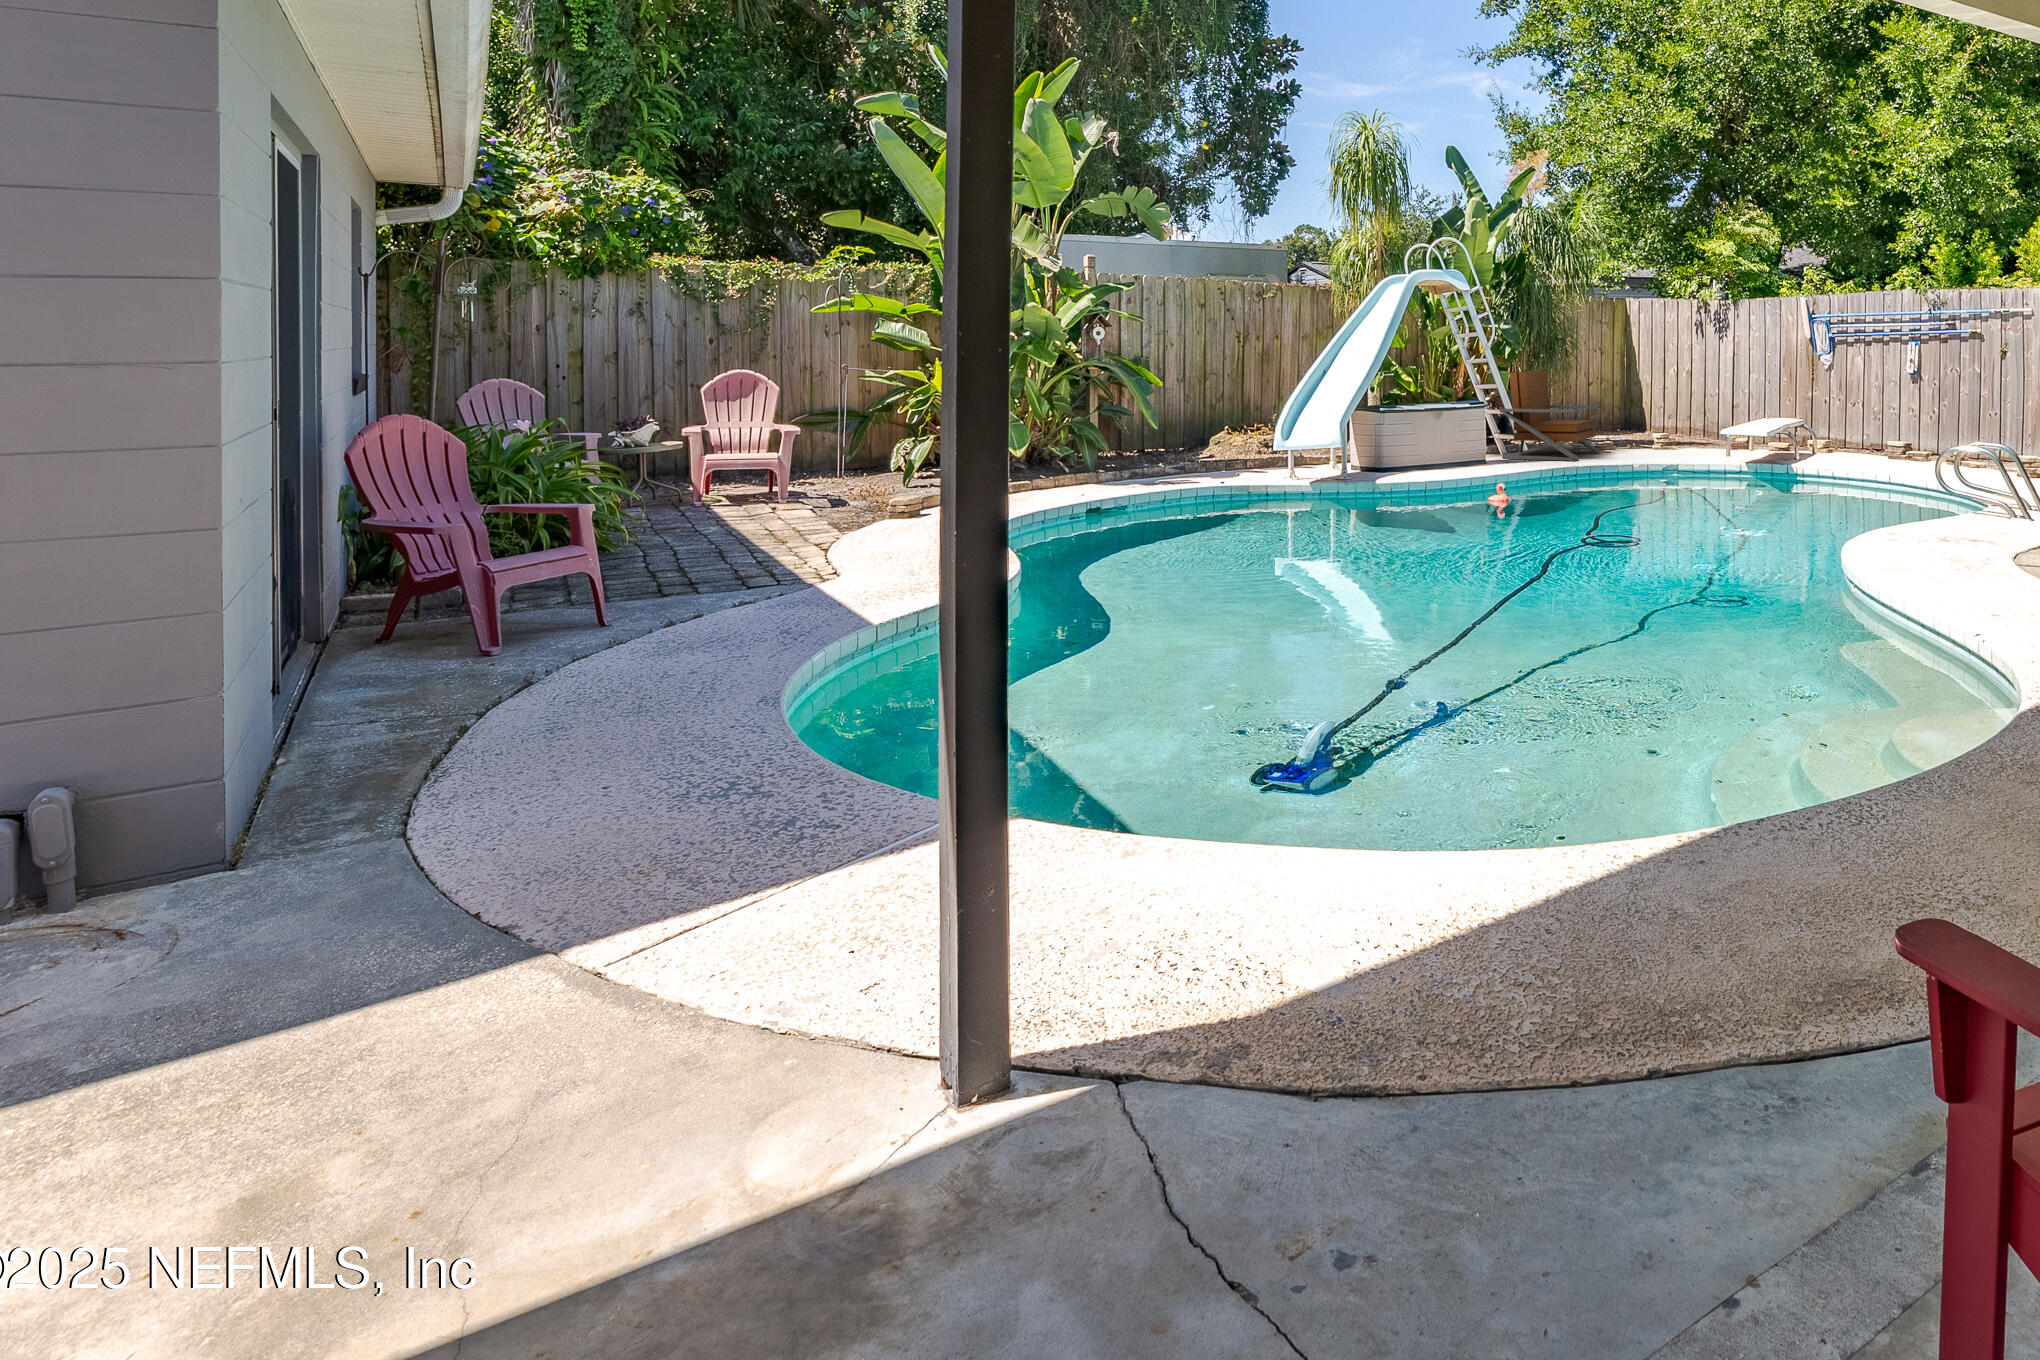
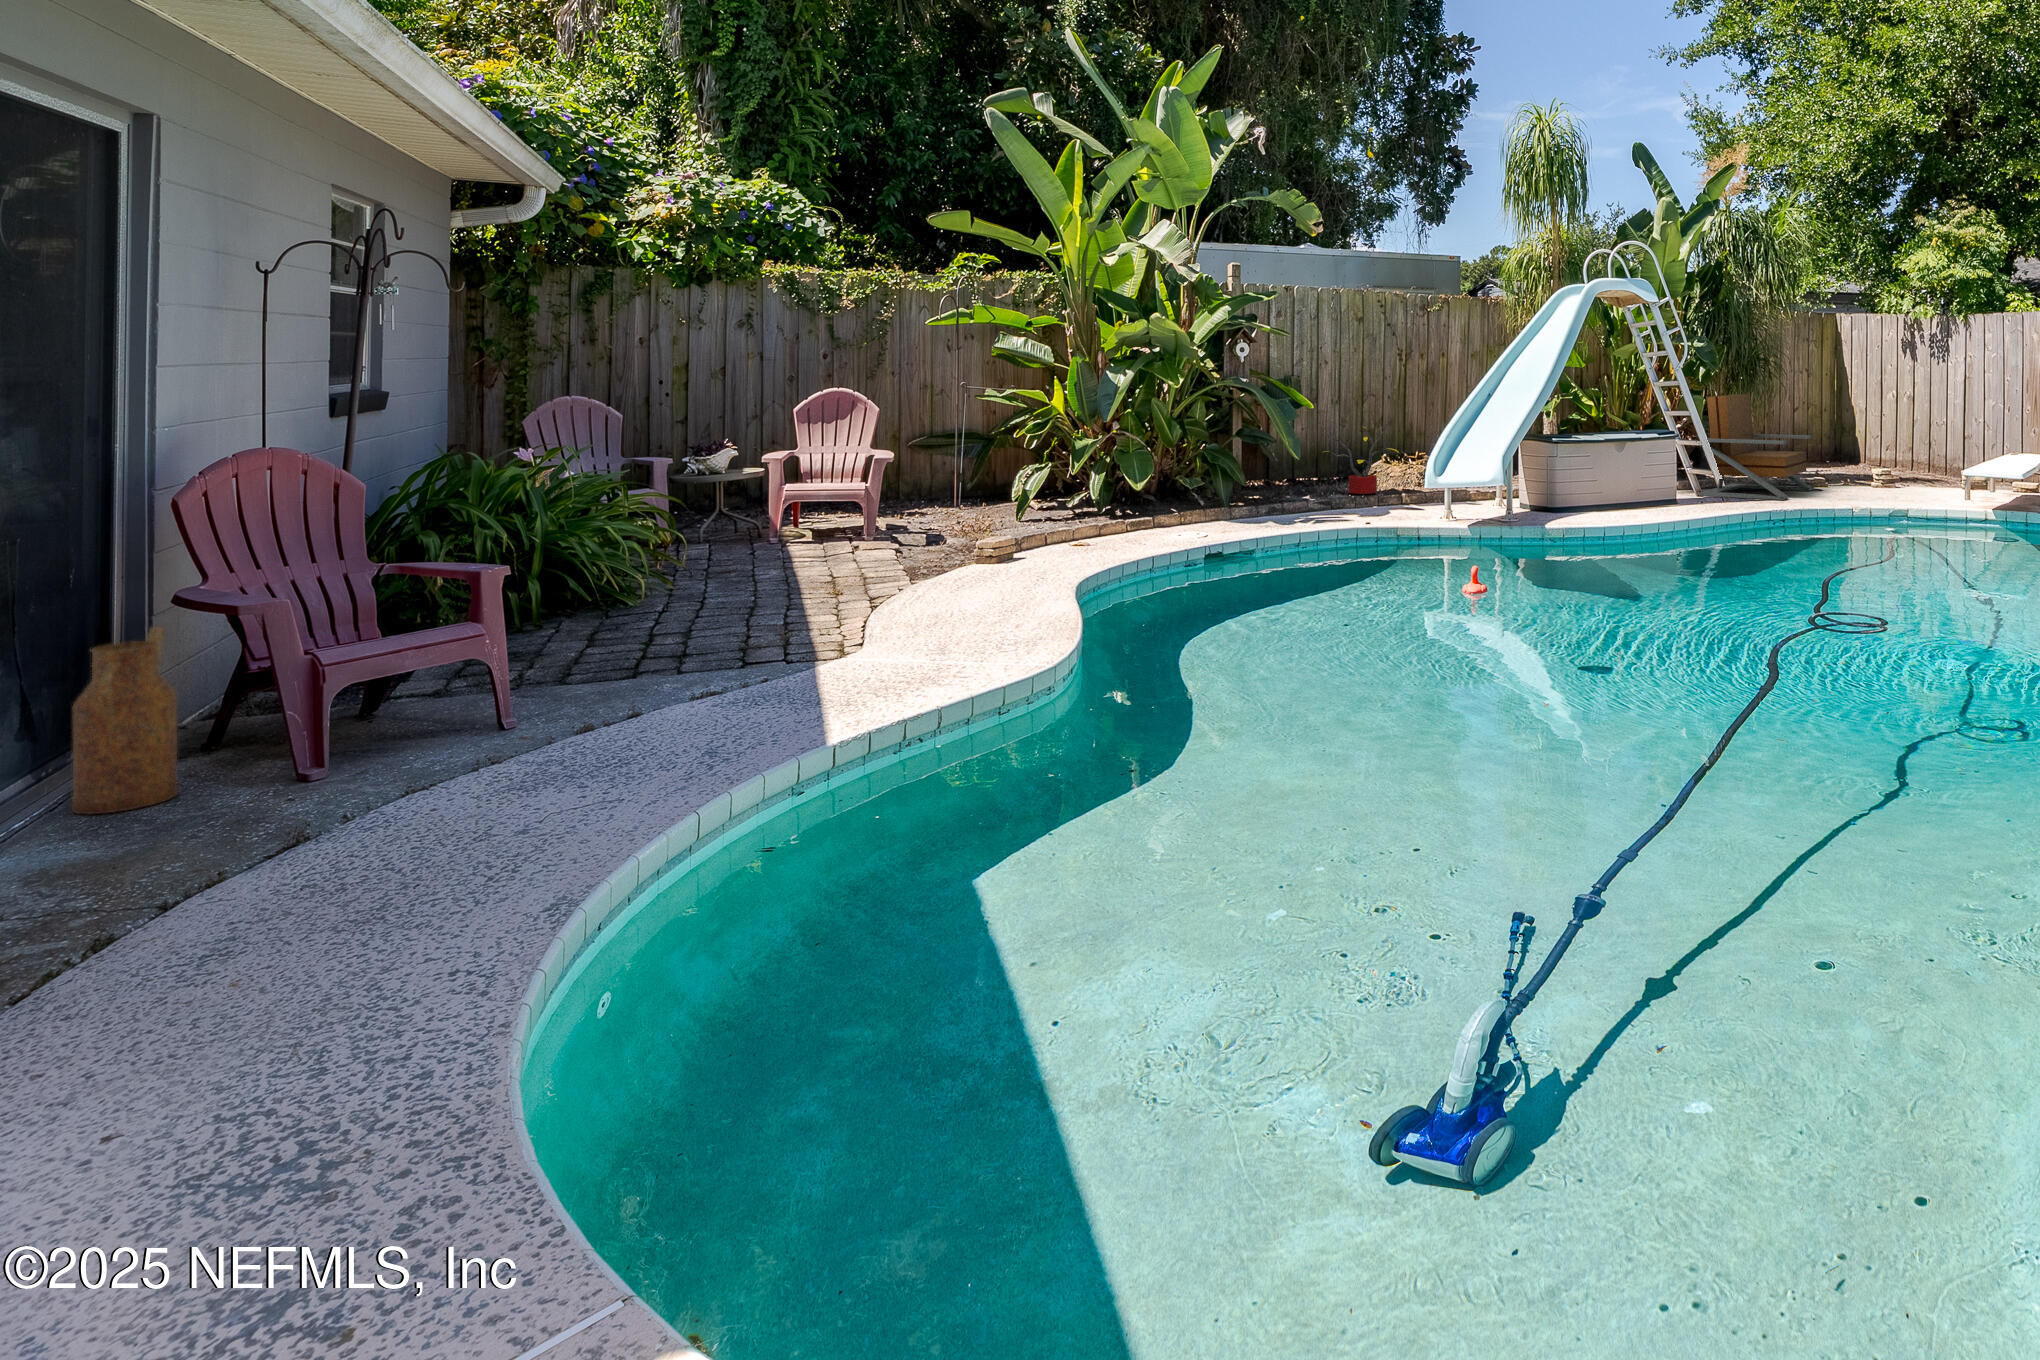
decorative plant: none [1167,398,1237,461] -> present [1329,424,1399,494]
watering can: none [300,546,373,681] -> present [72,627,178,814]

